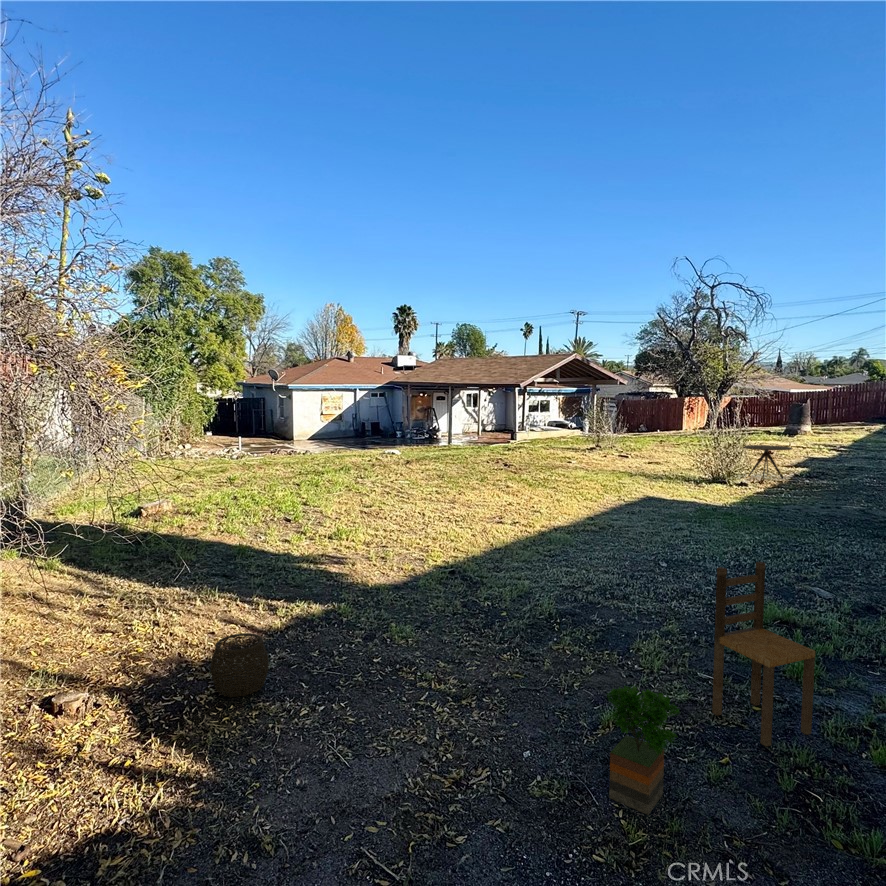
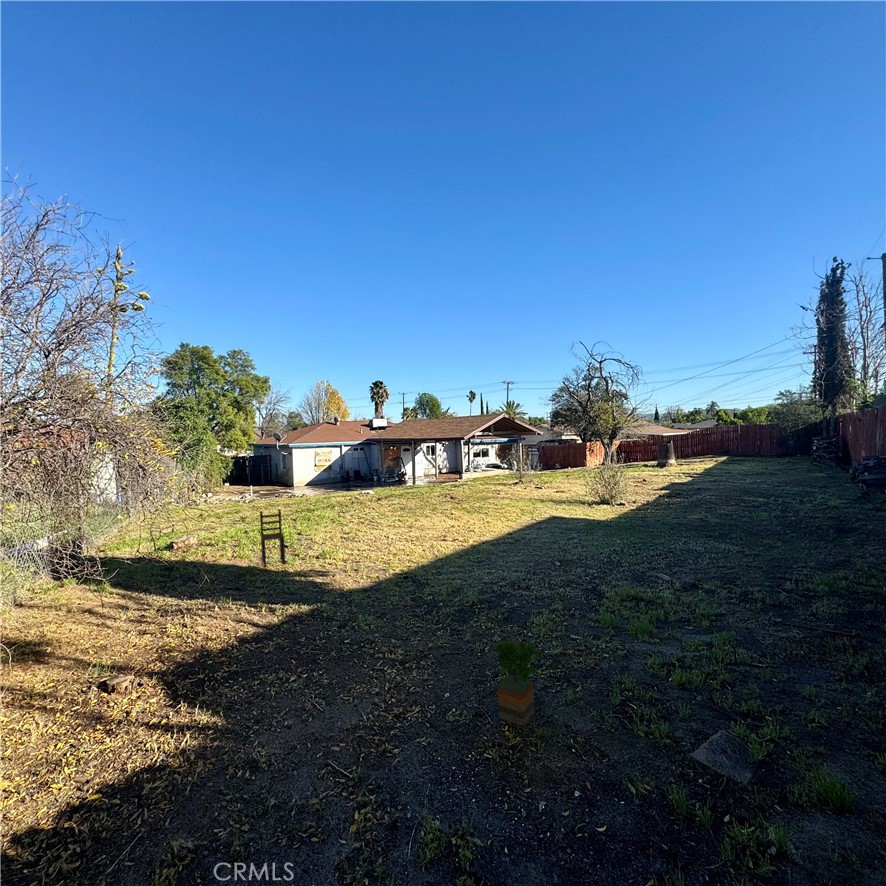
round table: present [743,445,792,479] -> none [620,476,655,500]
chair: present [712,562,815,746] -> present [260,510,285,567]
woven basket: present [211,633,269,697] -> none [225,626,268,673]

